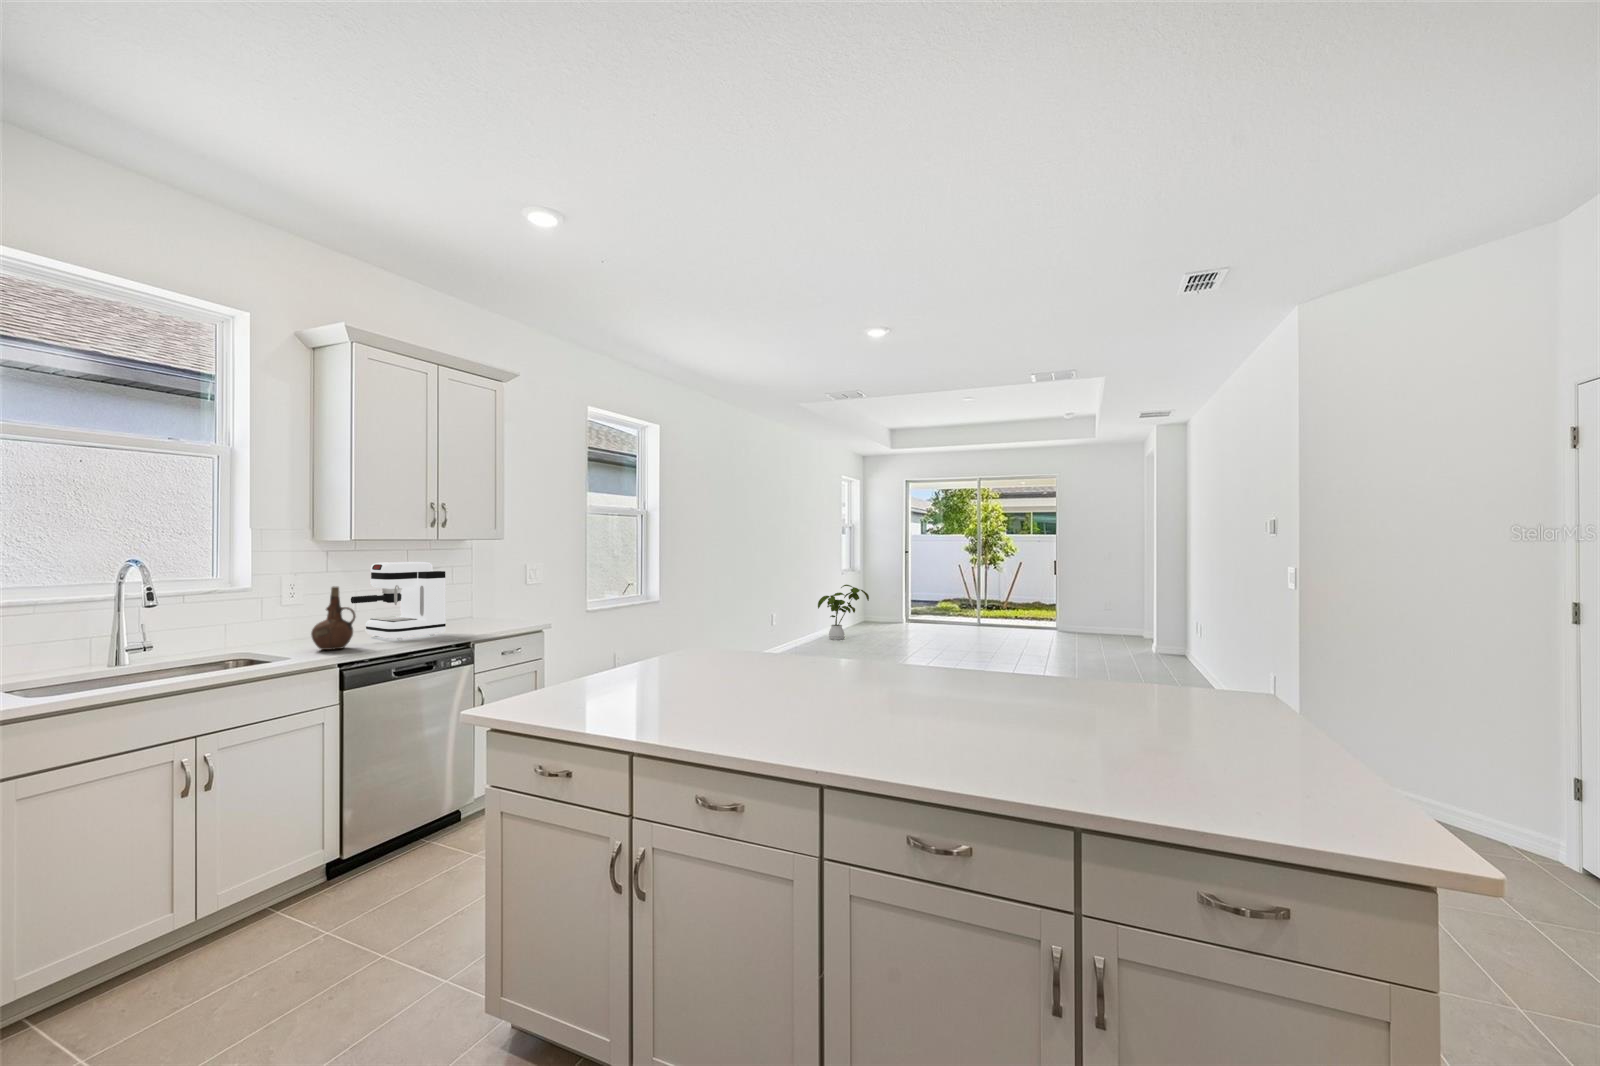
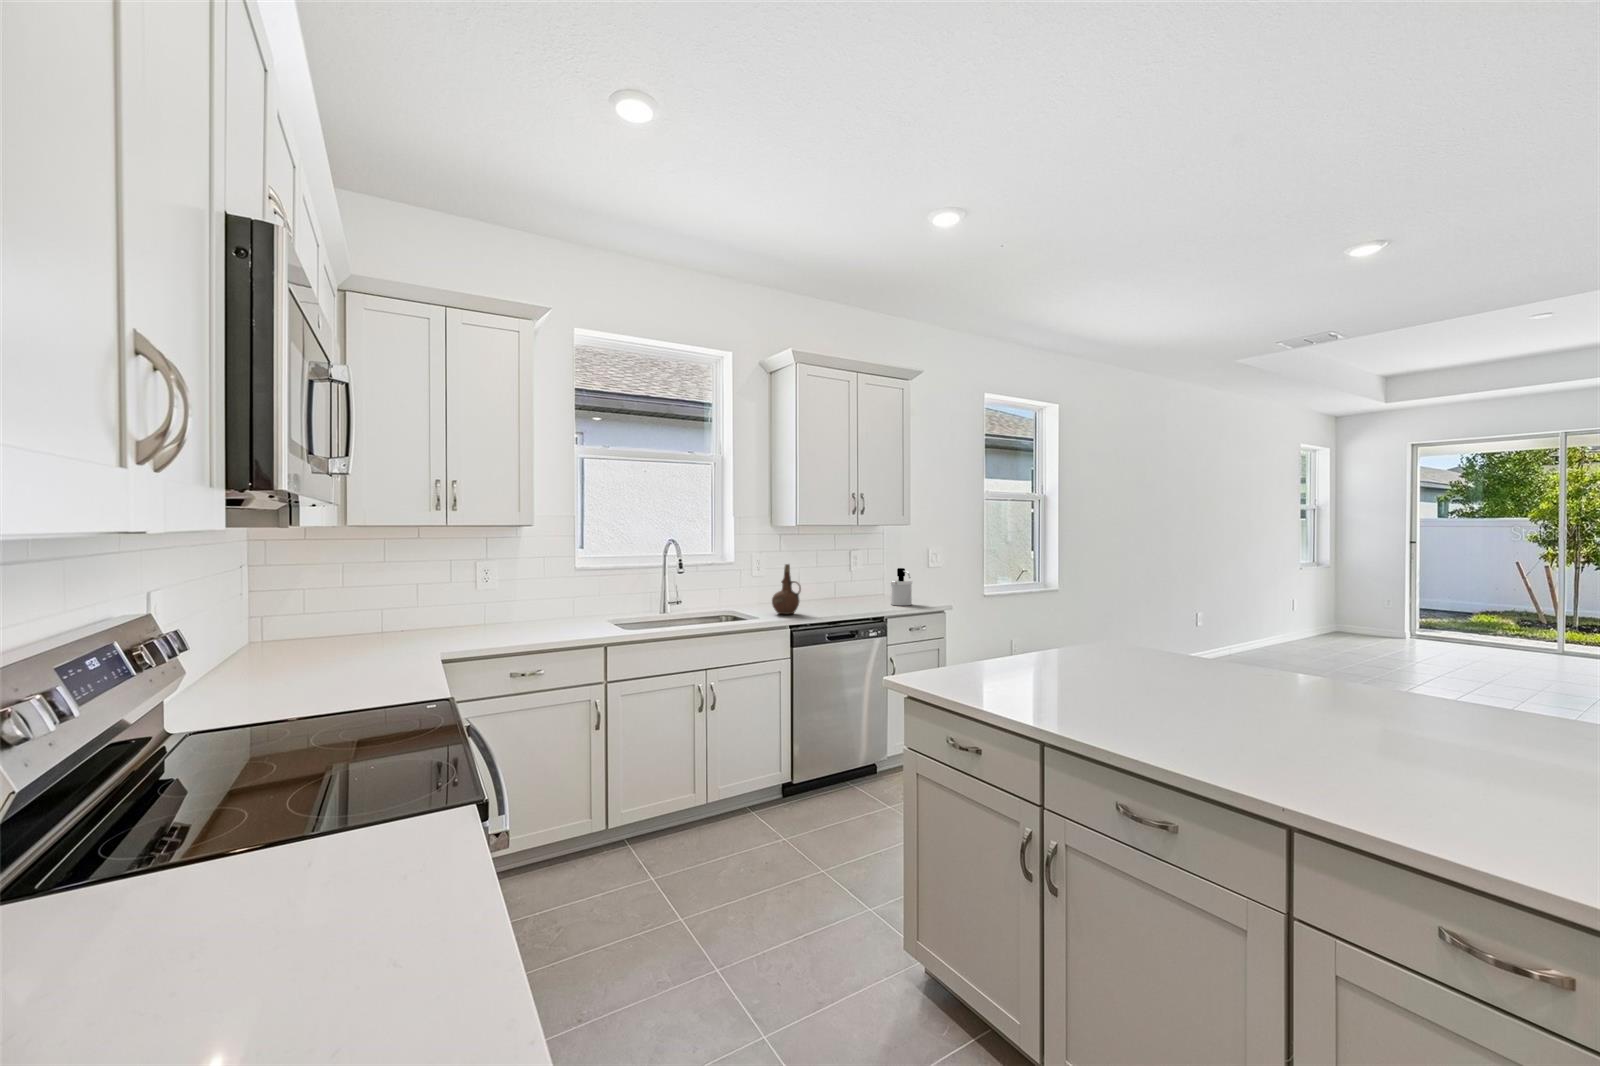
coffee maker: present [351,562,446,639] -> none [797,545,866,610]
house plant: present [818,585,869,640] -> none [1271,583,1350,652]
soap dispenser: none [477,586,504,628] -> present [890,568,912,606]

